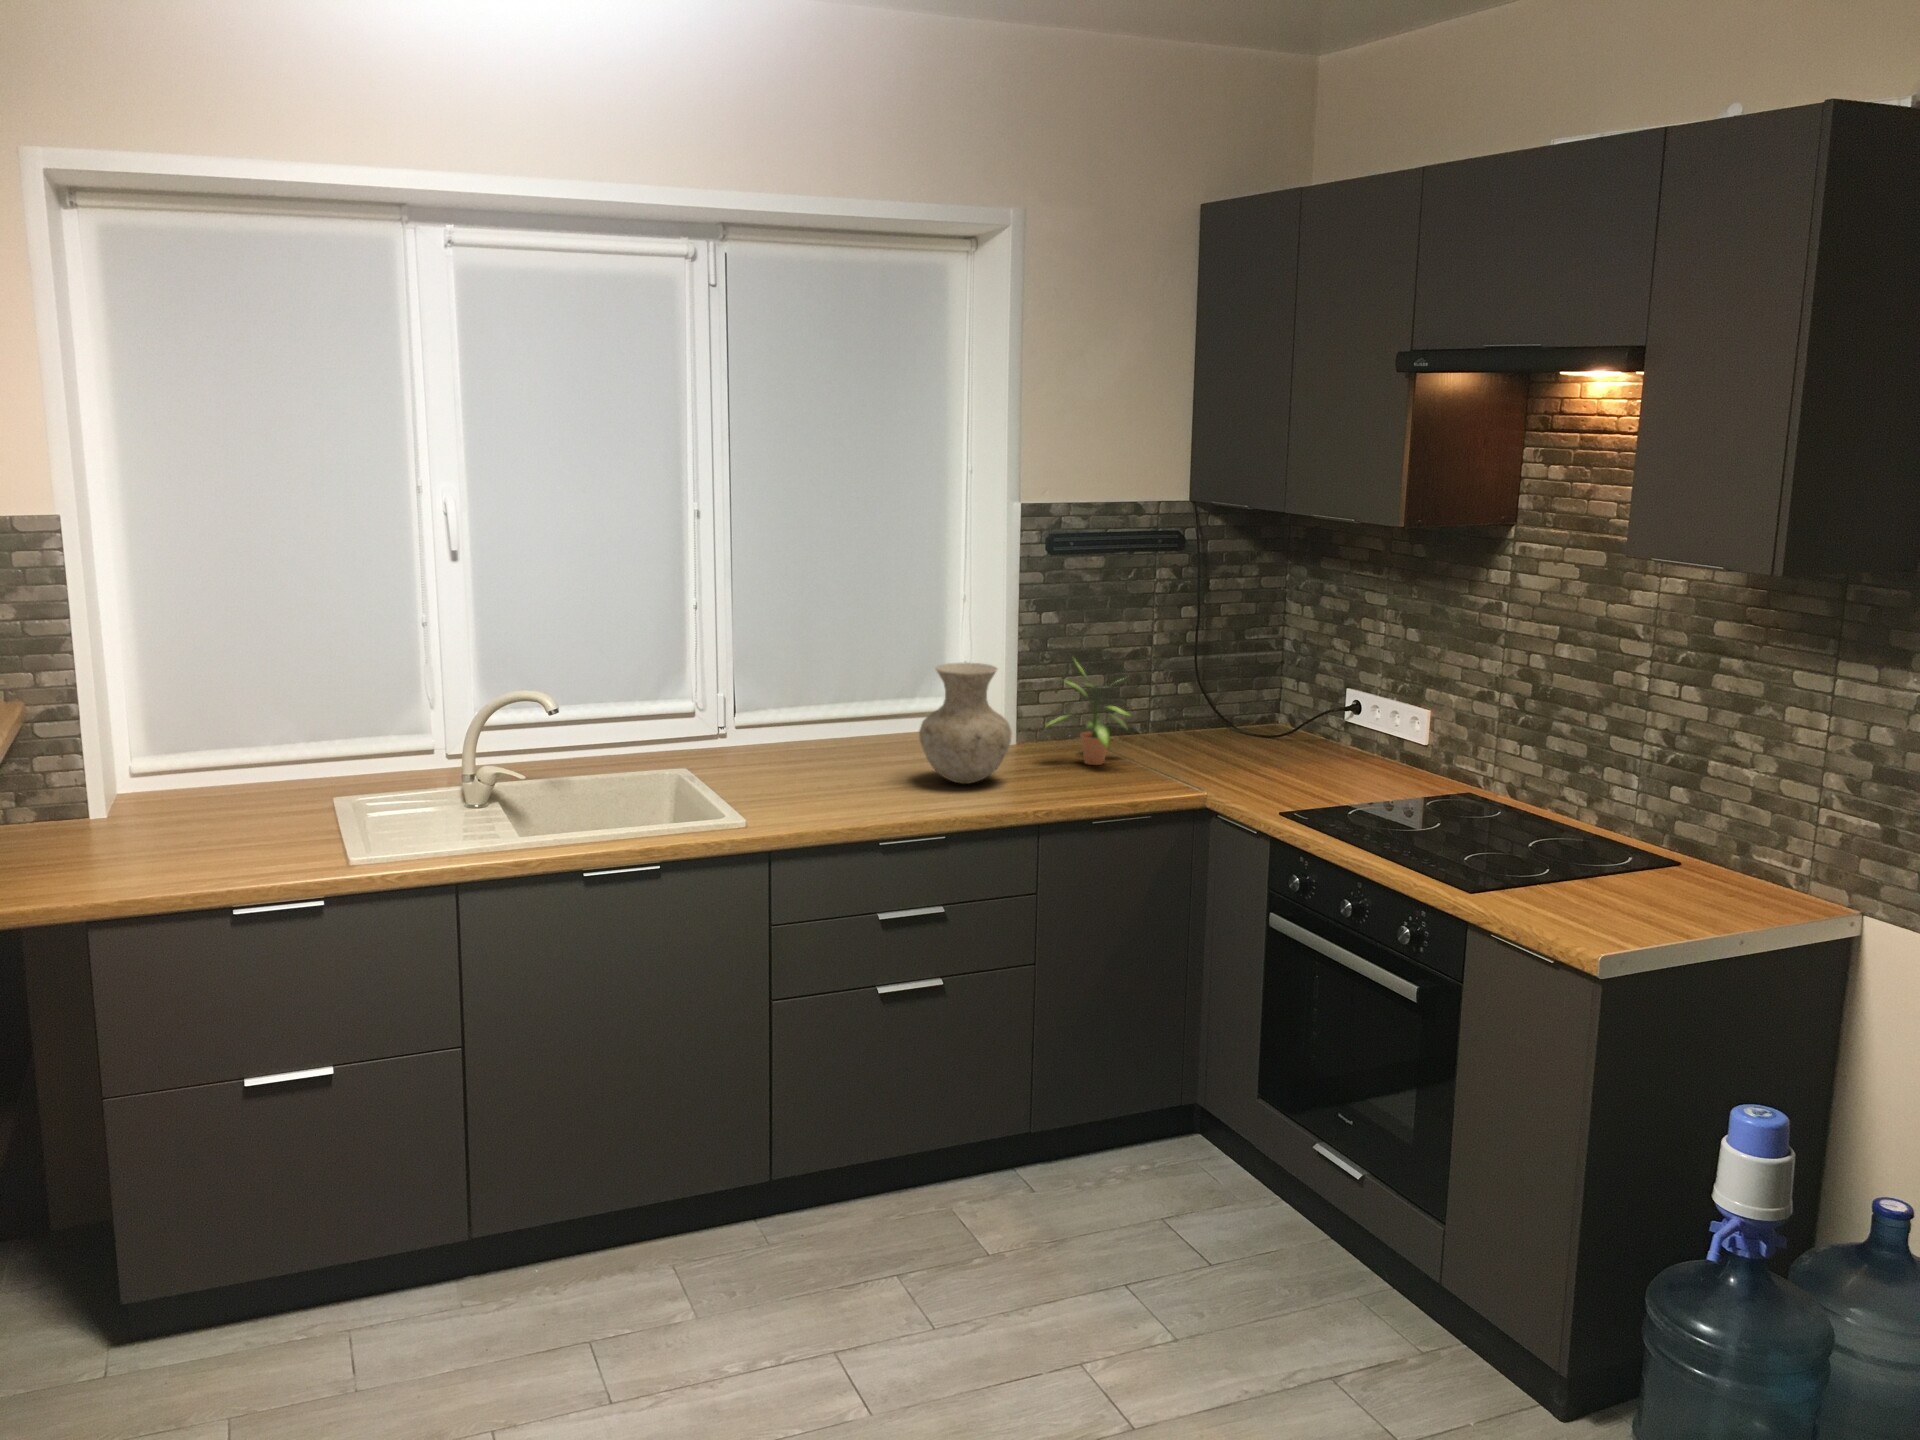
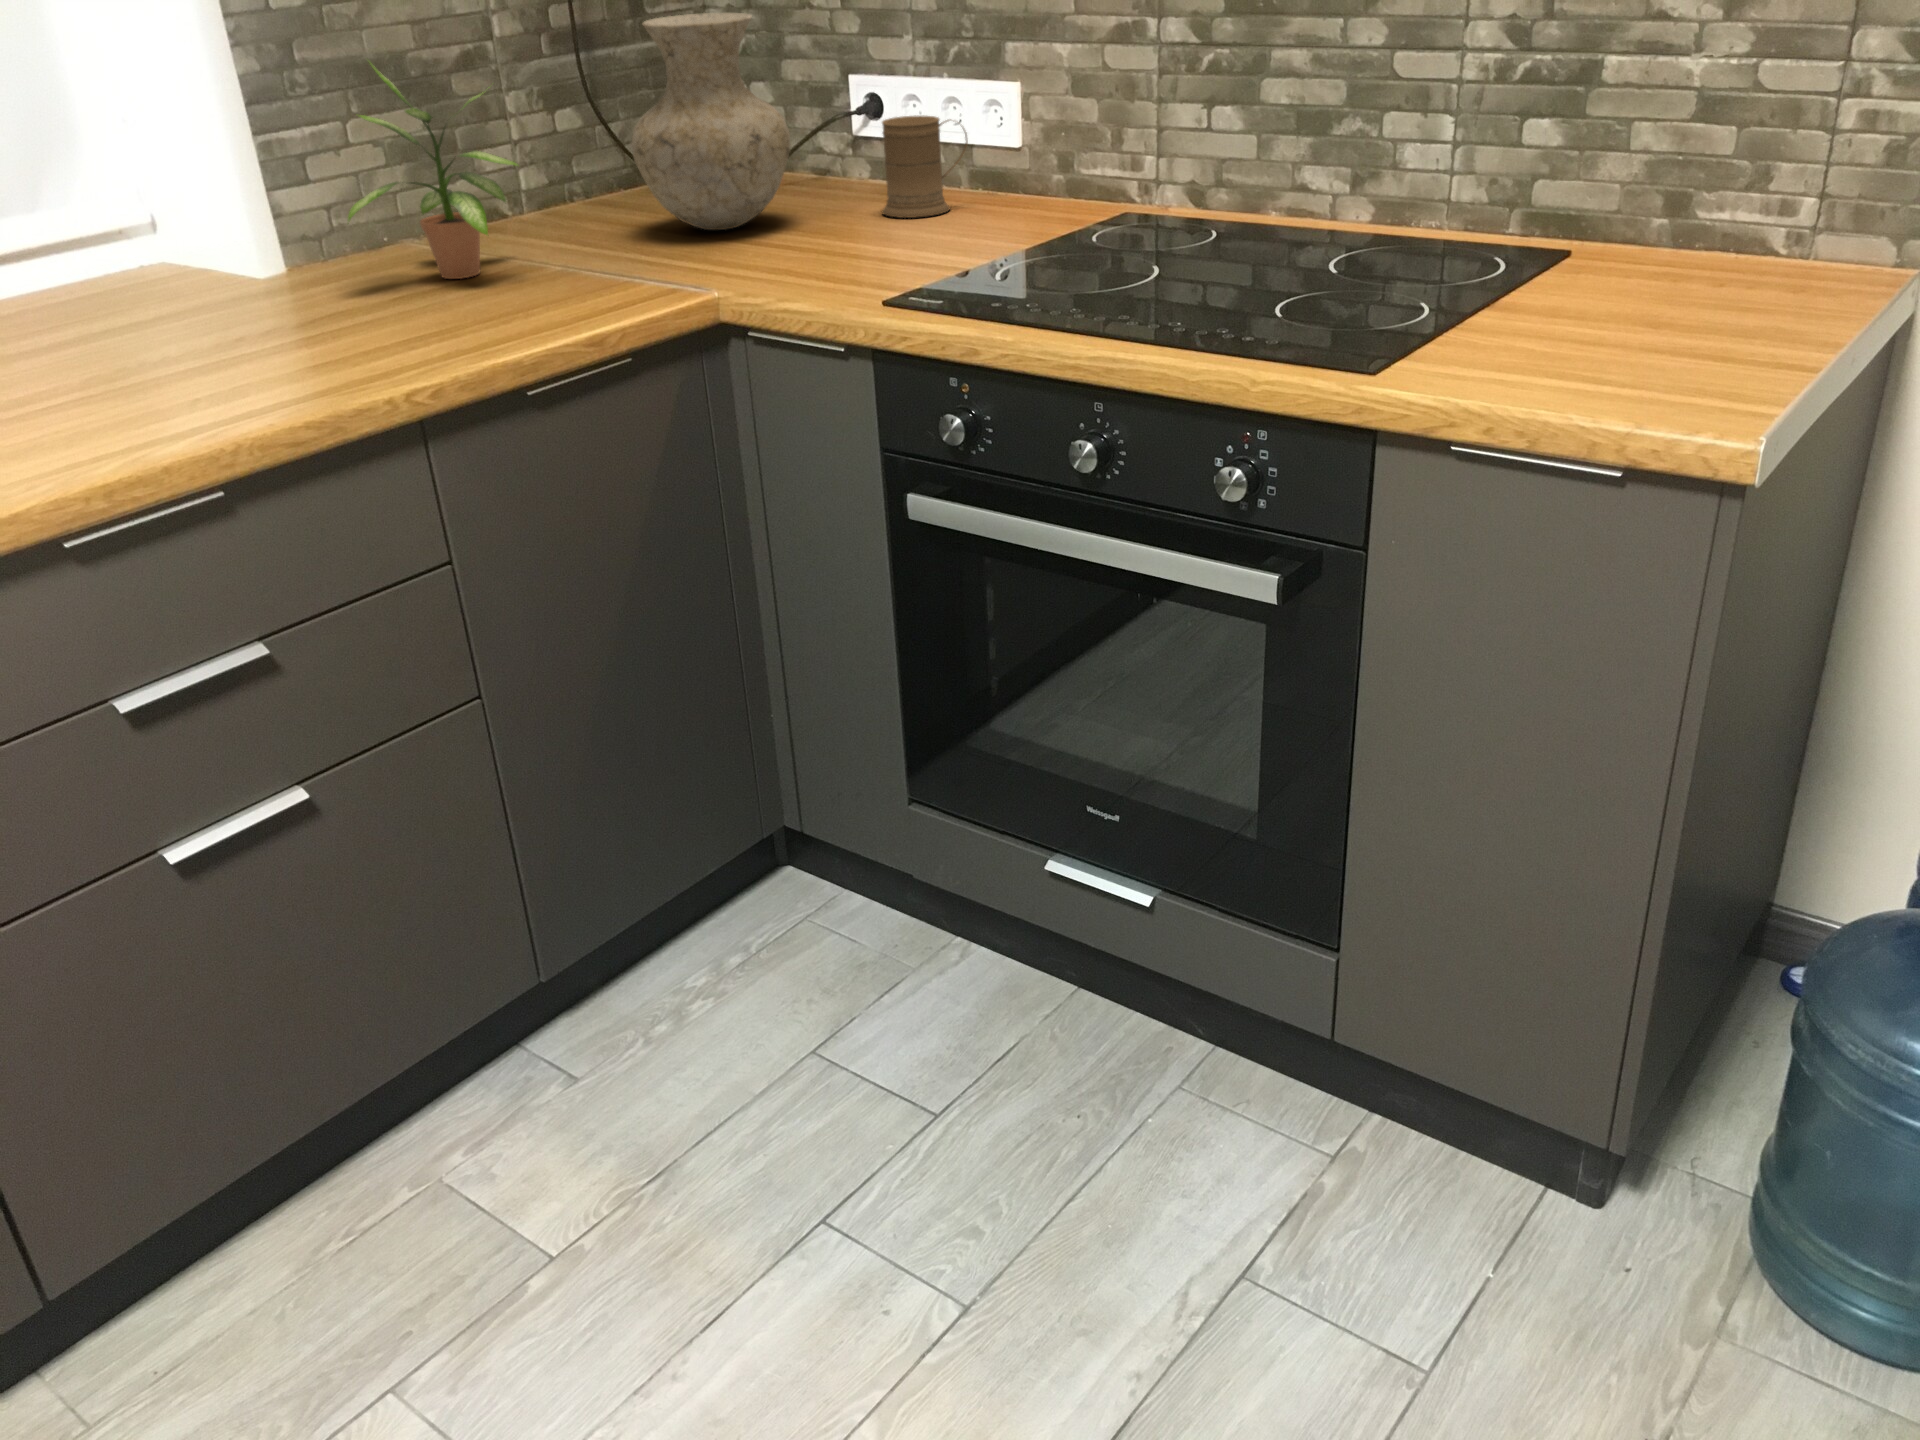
vase: present [919,663,1012,784] -> present [632,13,790,230]
mug: none [1333,719,1390,776] -> present [882,116,968,218]

